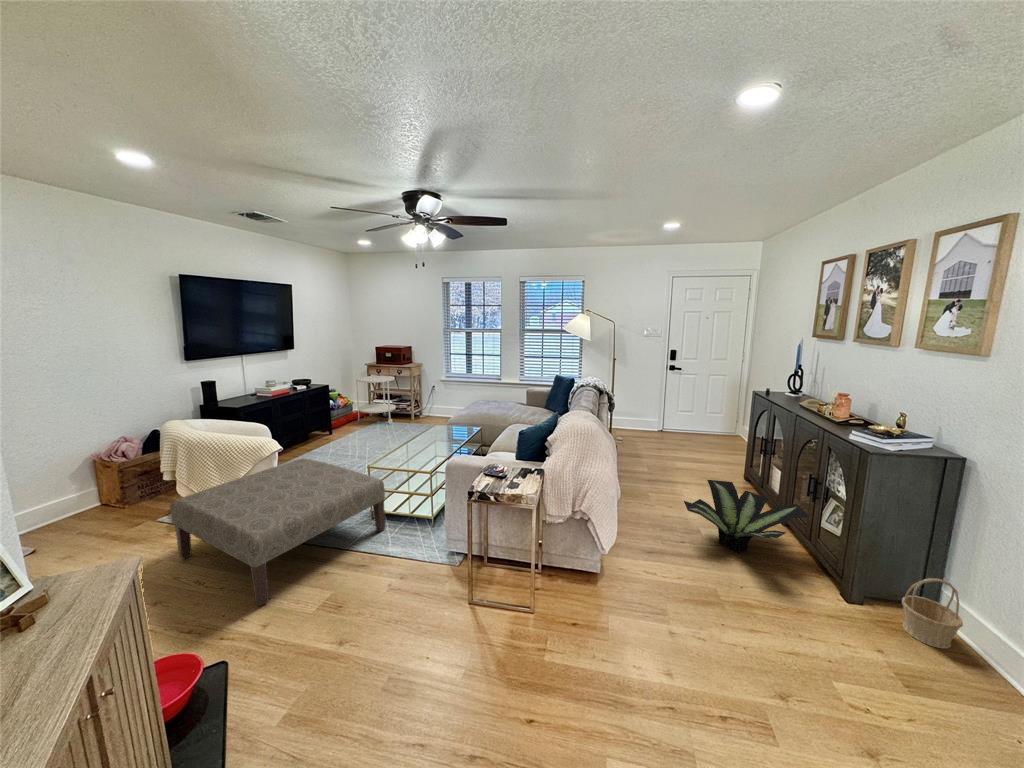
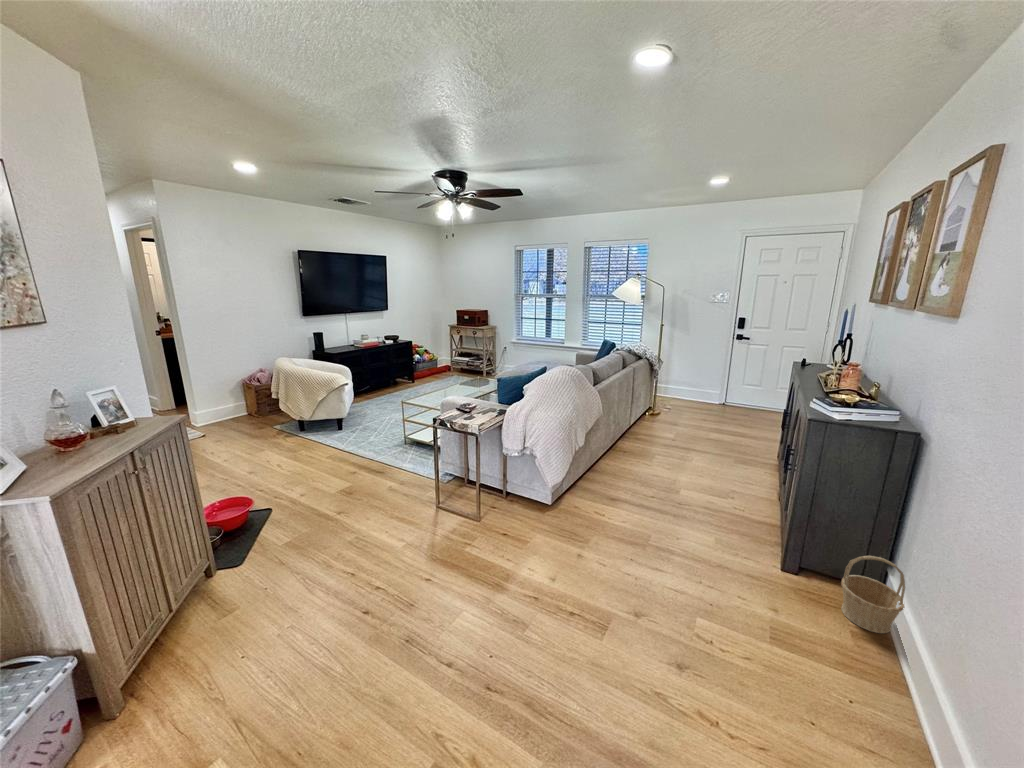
side table: present [356,376,396,424] -> none [437,336,470,379]
ottoman: present [170,458,385,606] -> none [267,392,409,483]
potted plant: present [684,480,809,553] -> none [658,443,788,515]

